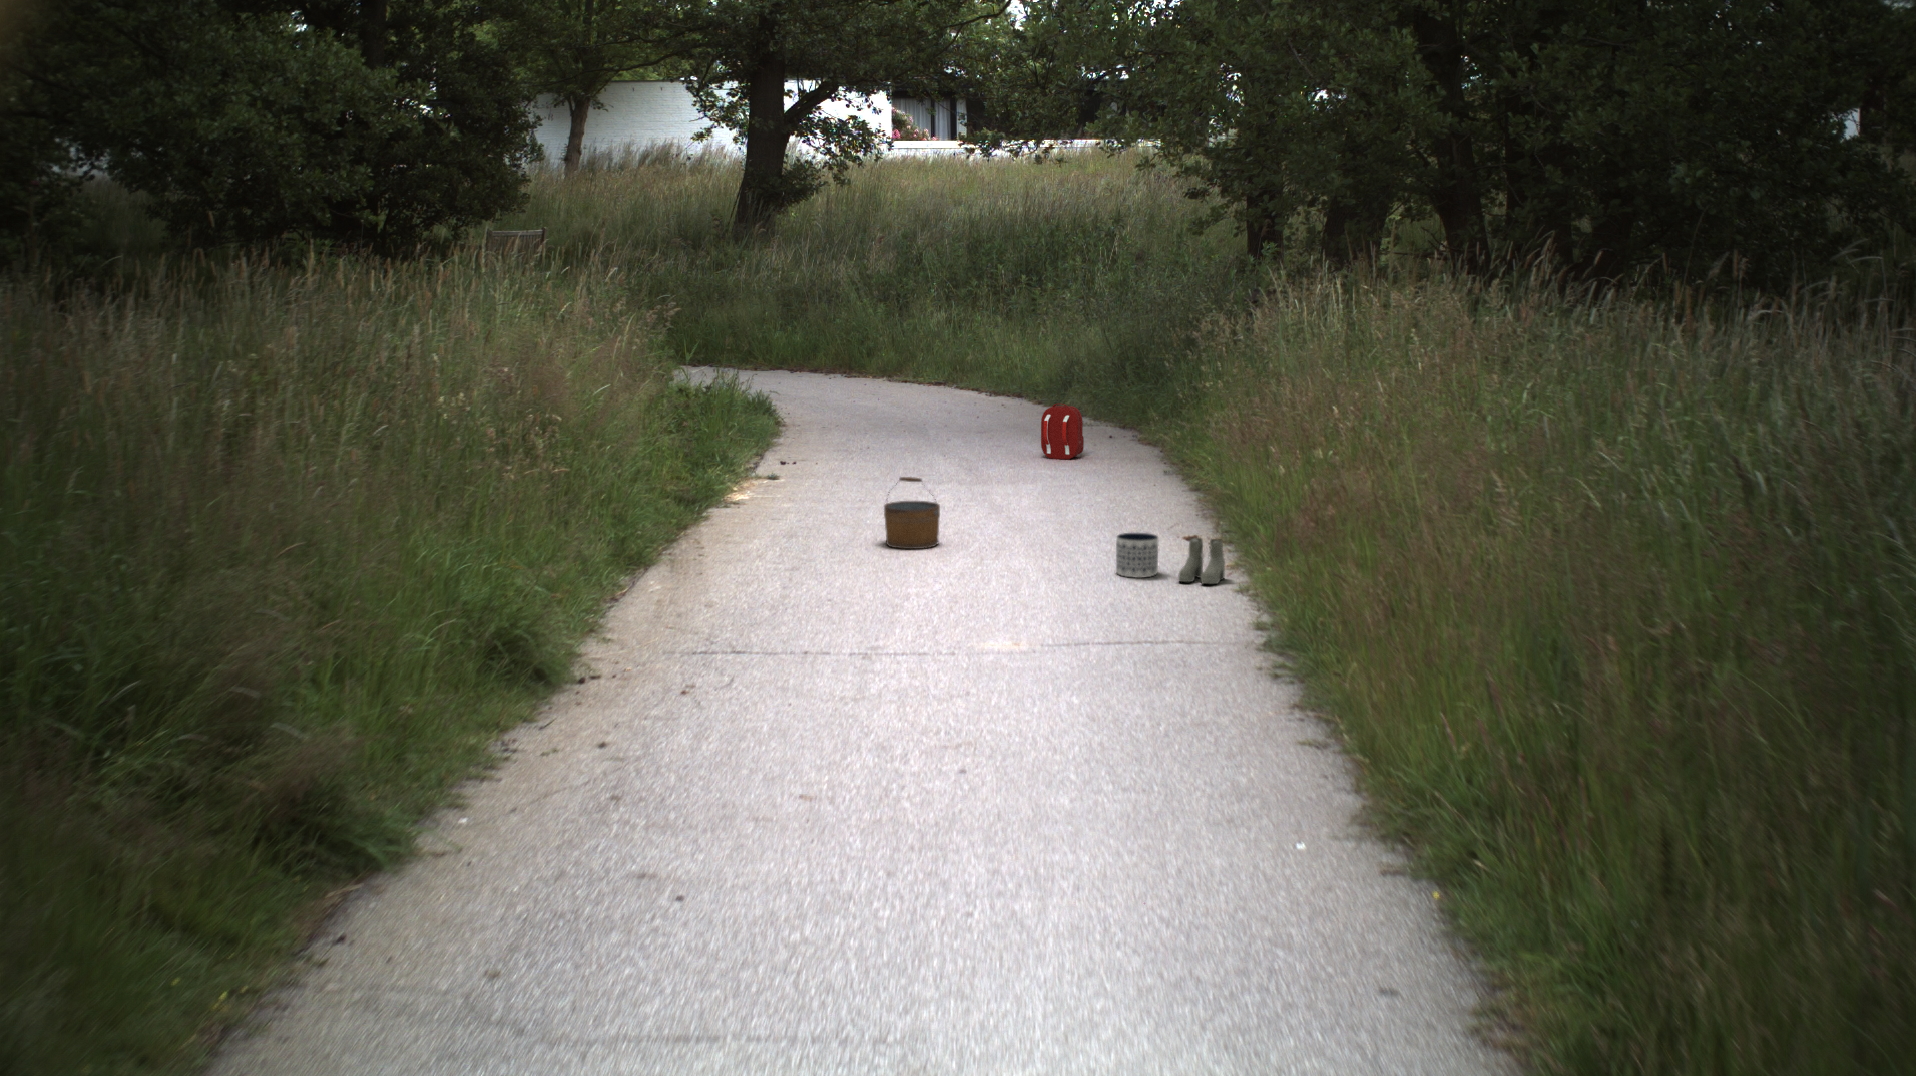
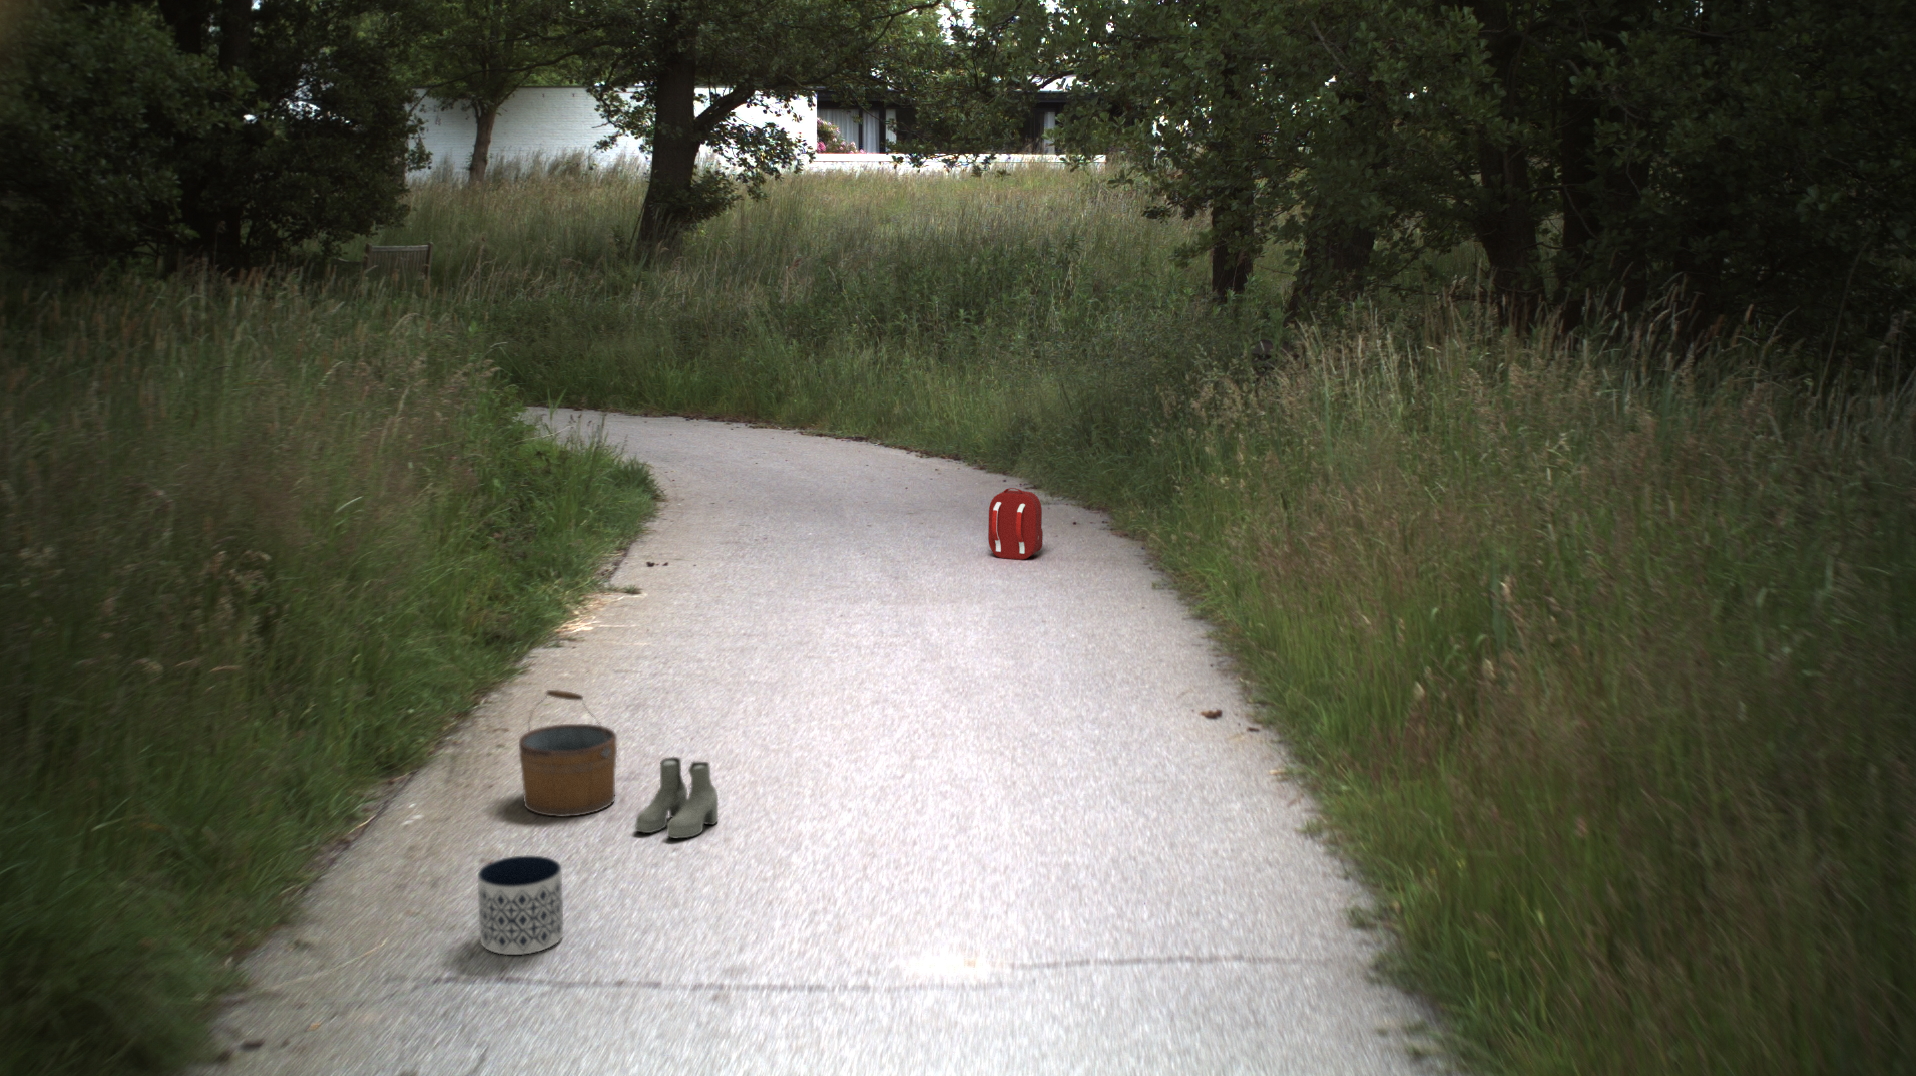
bucket: present [884,477,940,549] -> present [519,690,617,817]
planter: present [1116,533,1158,578] -> present [478,855,563,955]
boots: present [1178,538,1225,584] -> present [635,757,718,838]

